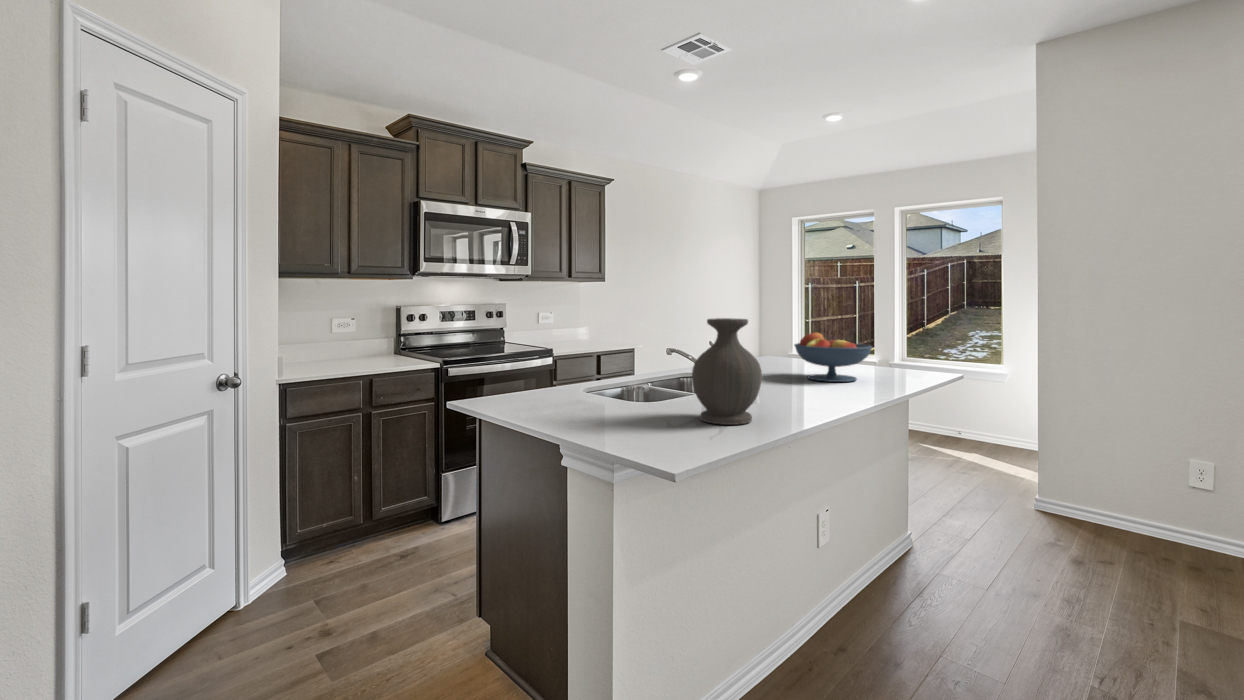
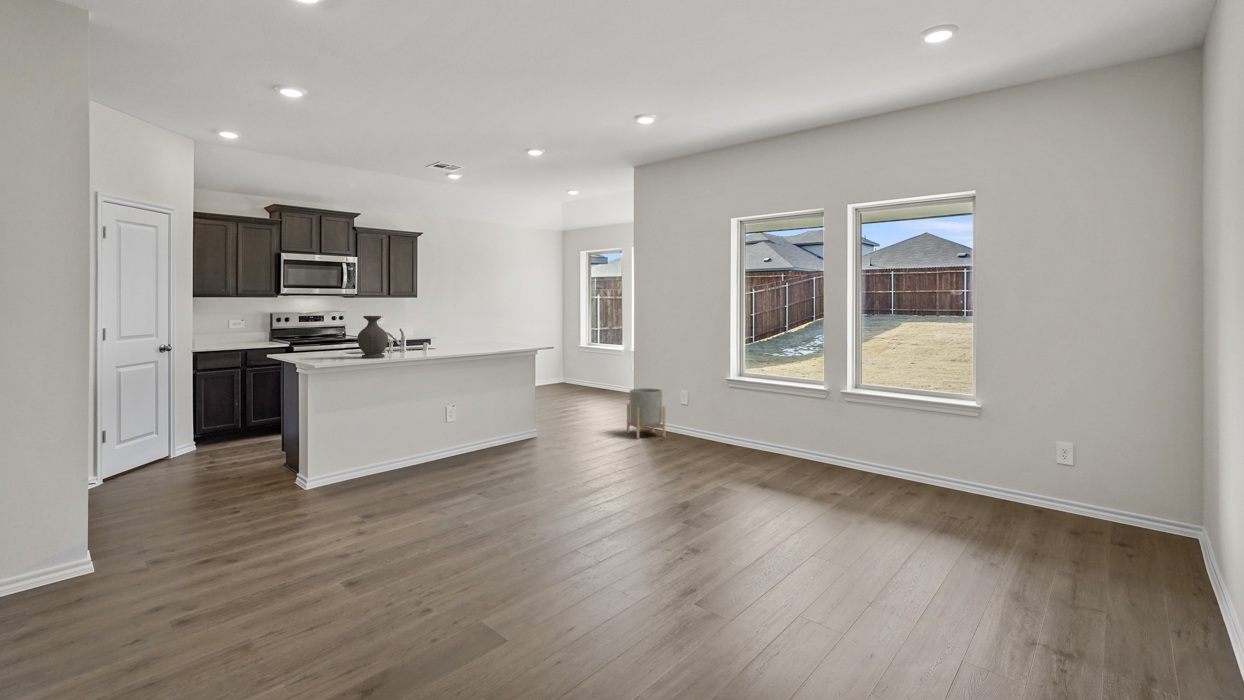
fruit bowl: present [794,332,872,382] -> none [458,325,497,349]
planter: none [1049,446,1150,549] -> present [627,388,665,439]

